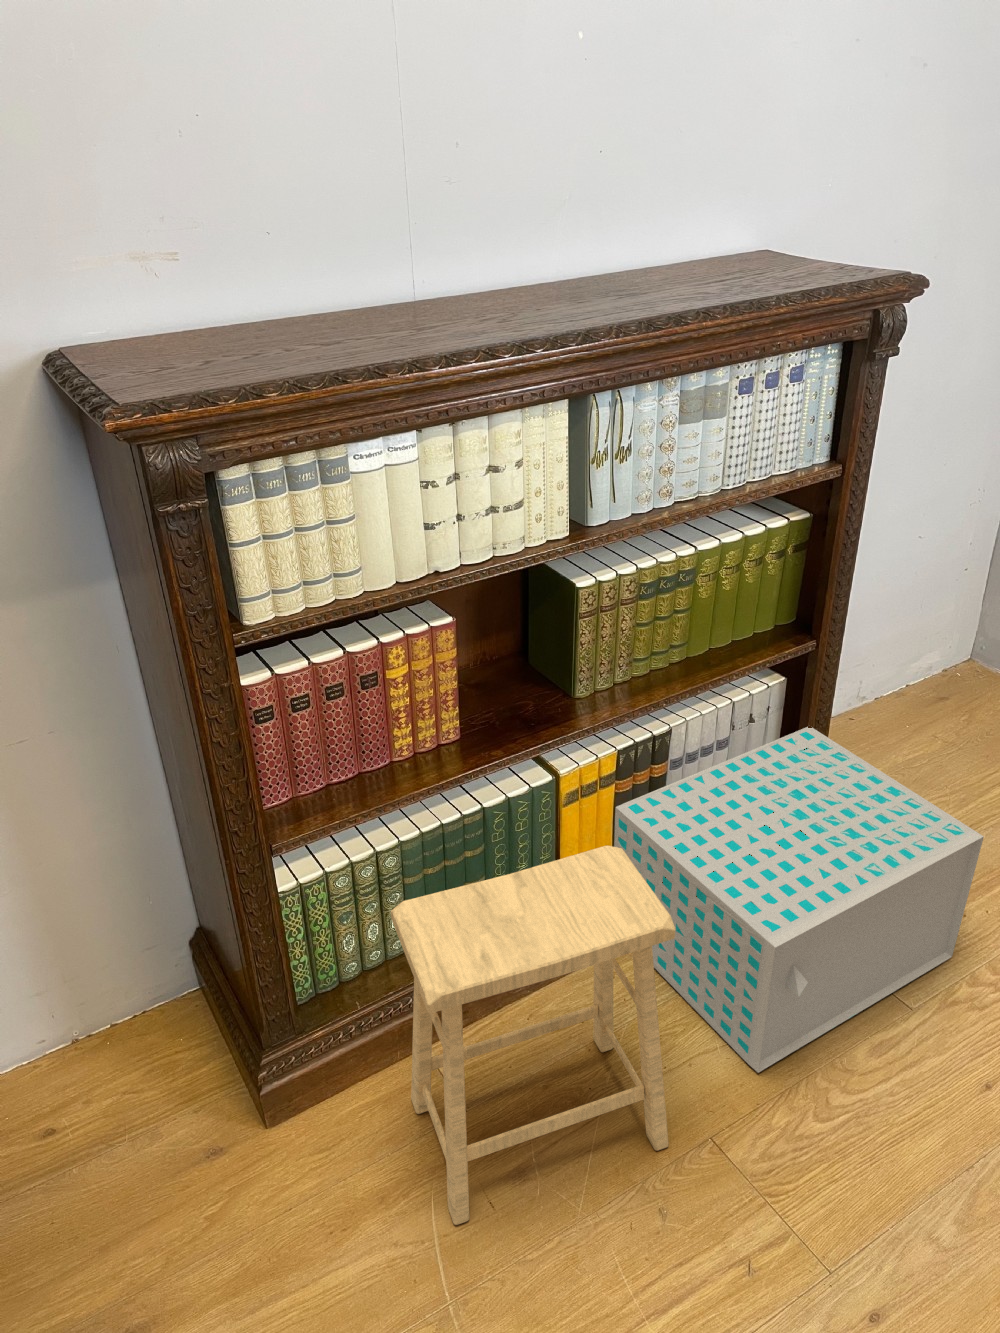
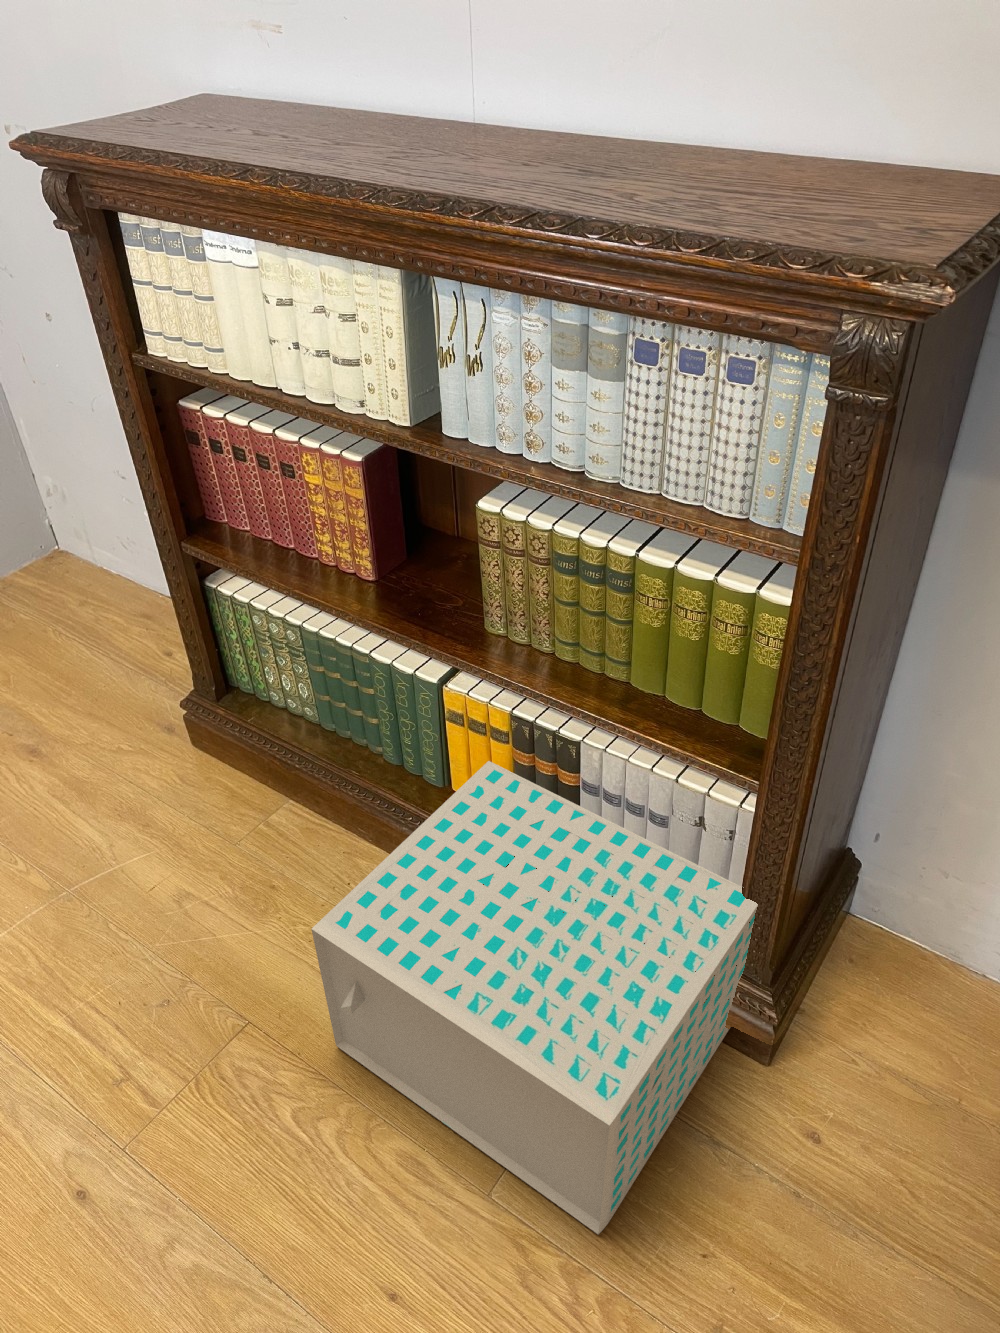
footstool: present [391,845,675,1225] -> none [75,628,346,990]

